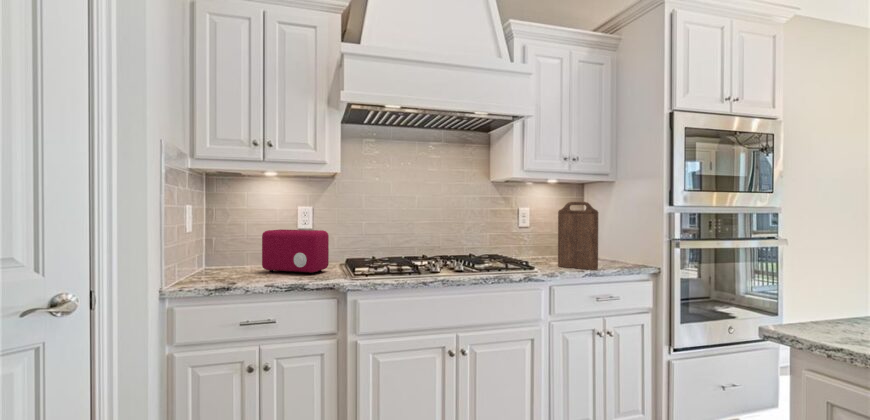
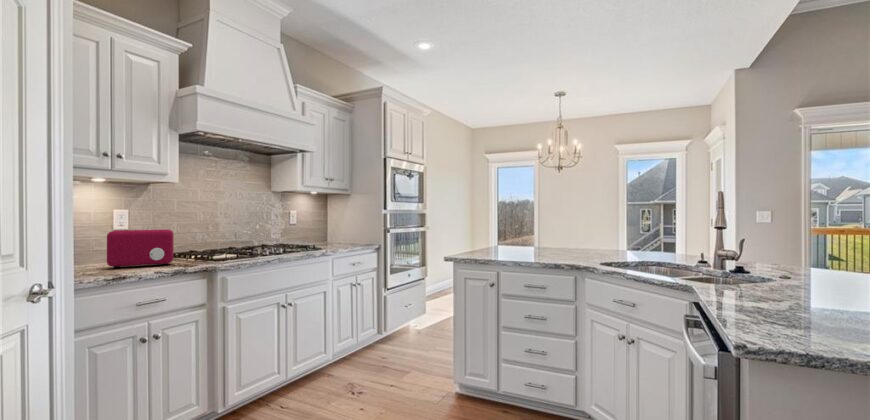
cutting board: present [558,202,598,270] -> none [329,207,354,248]

